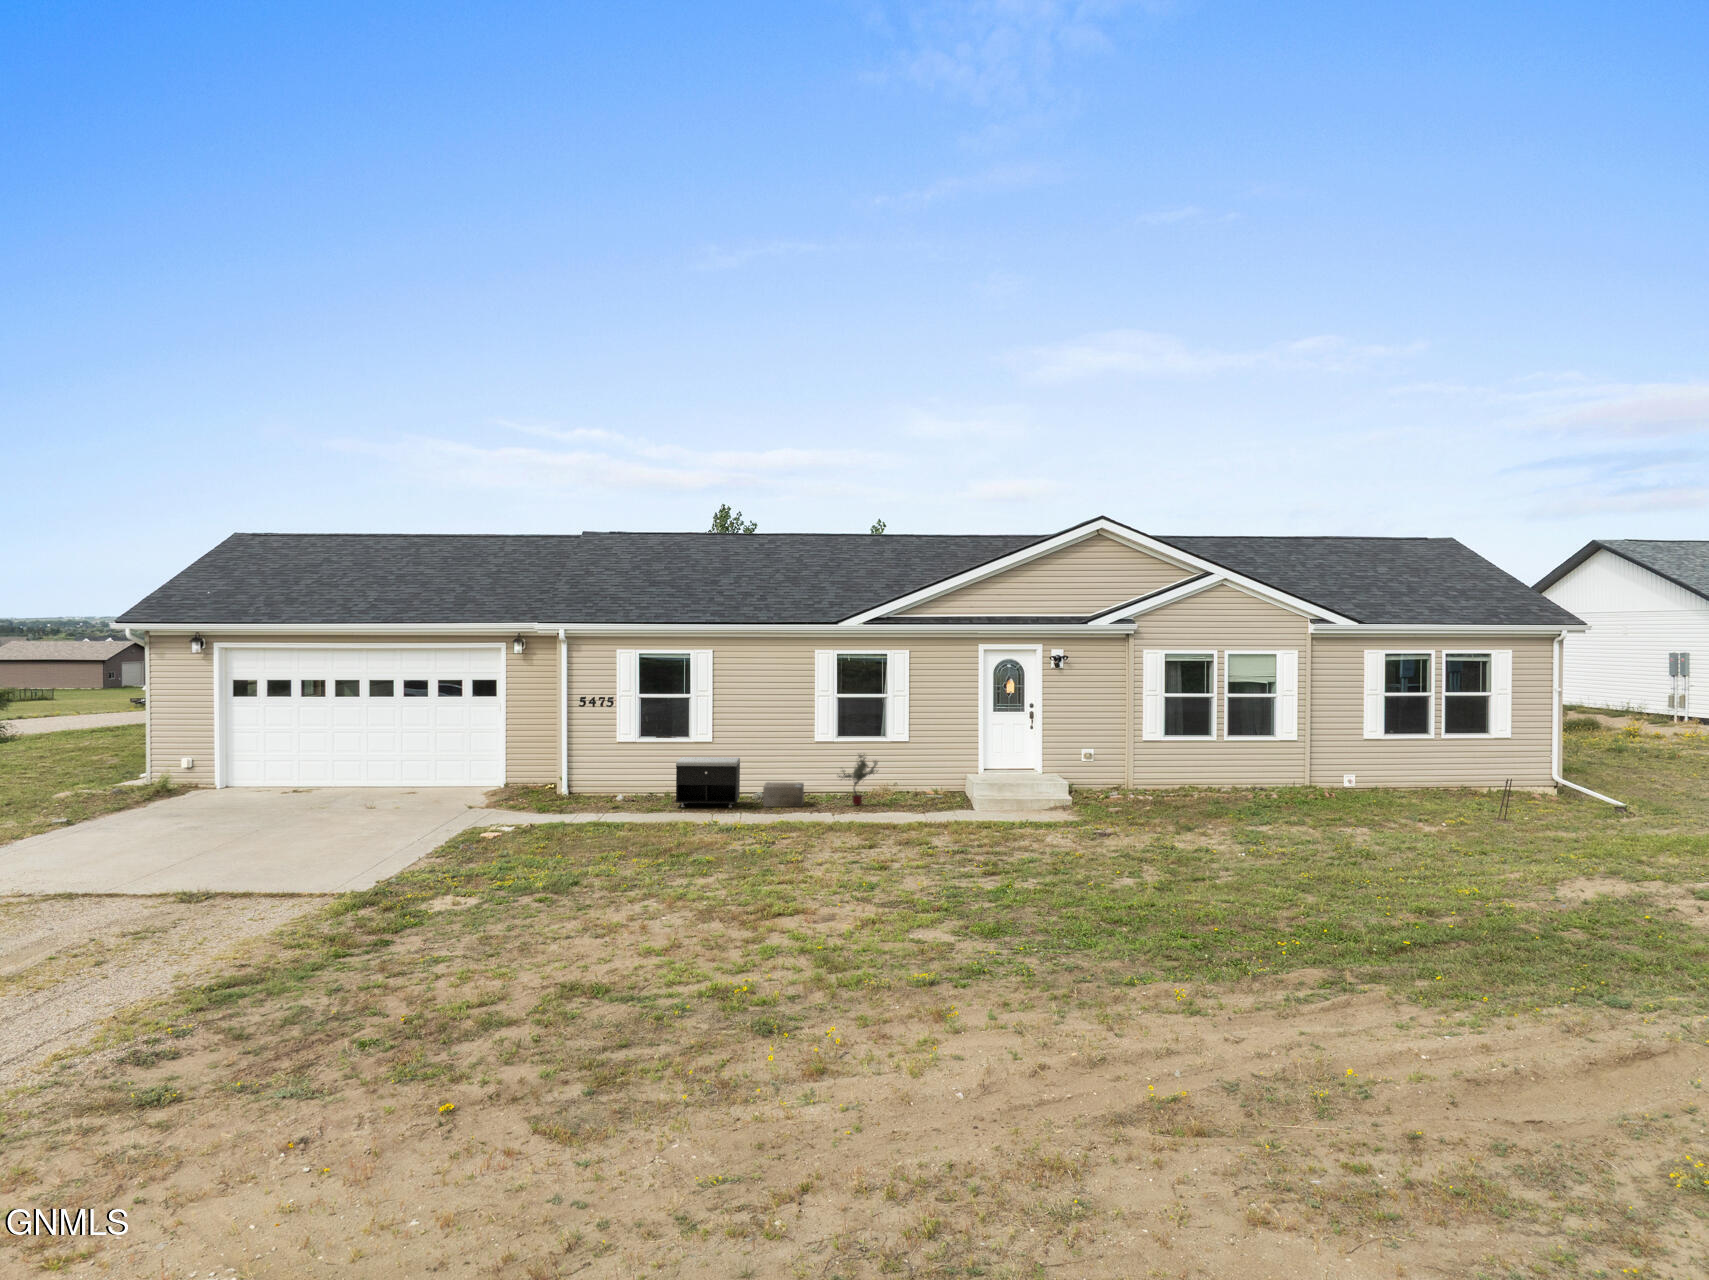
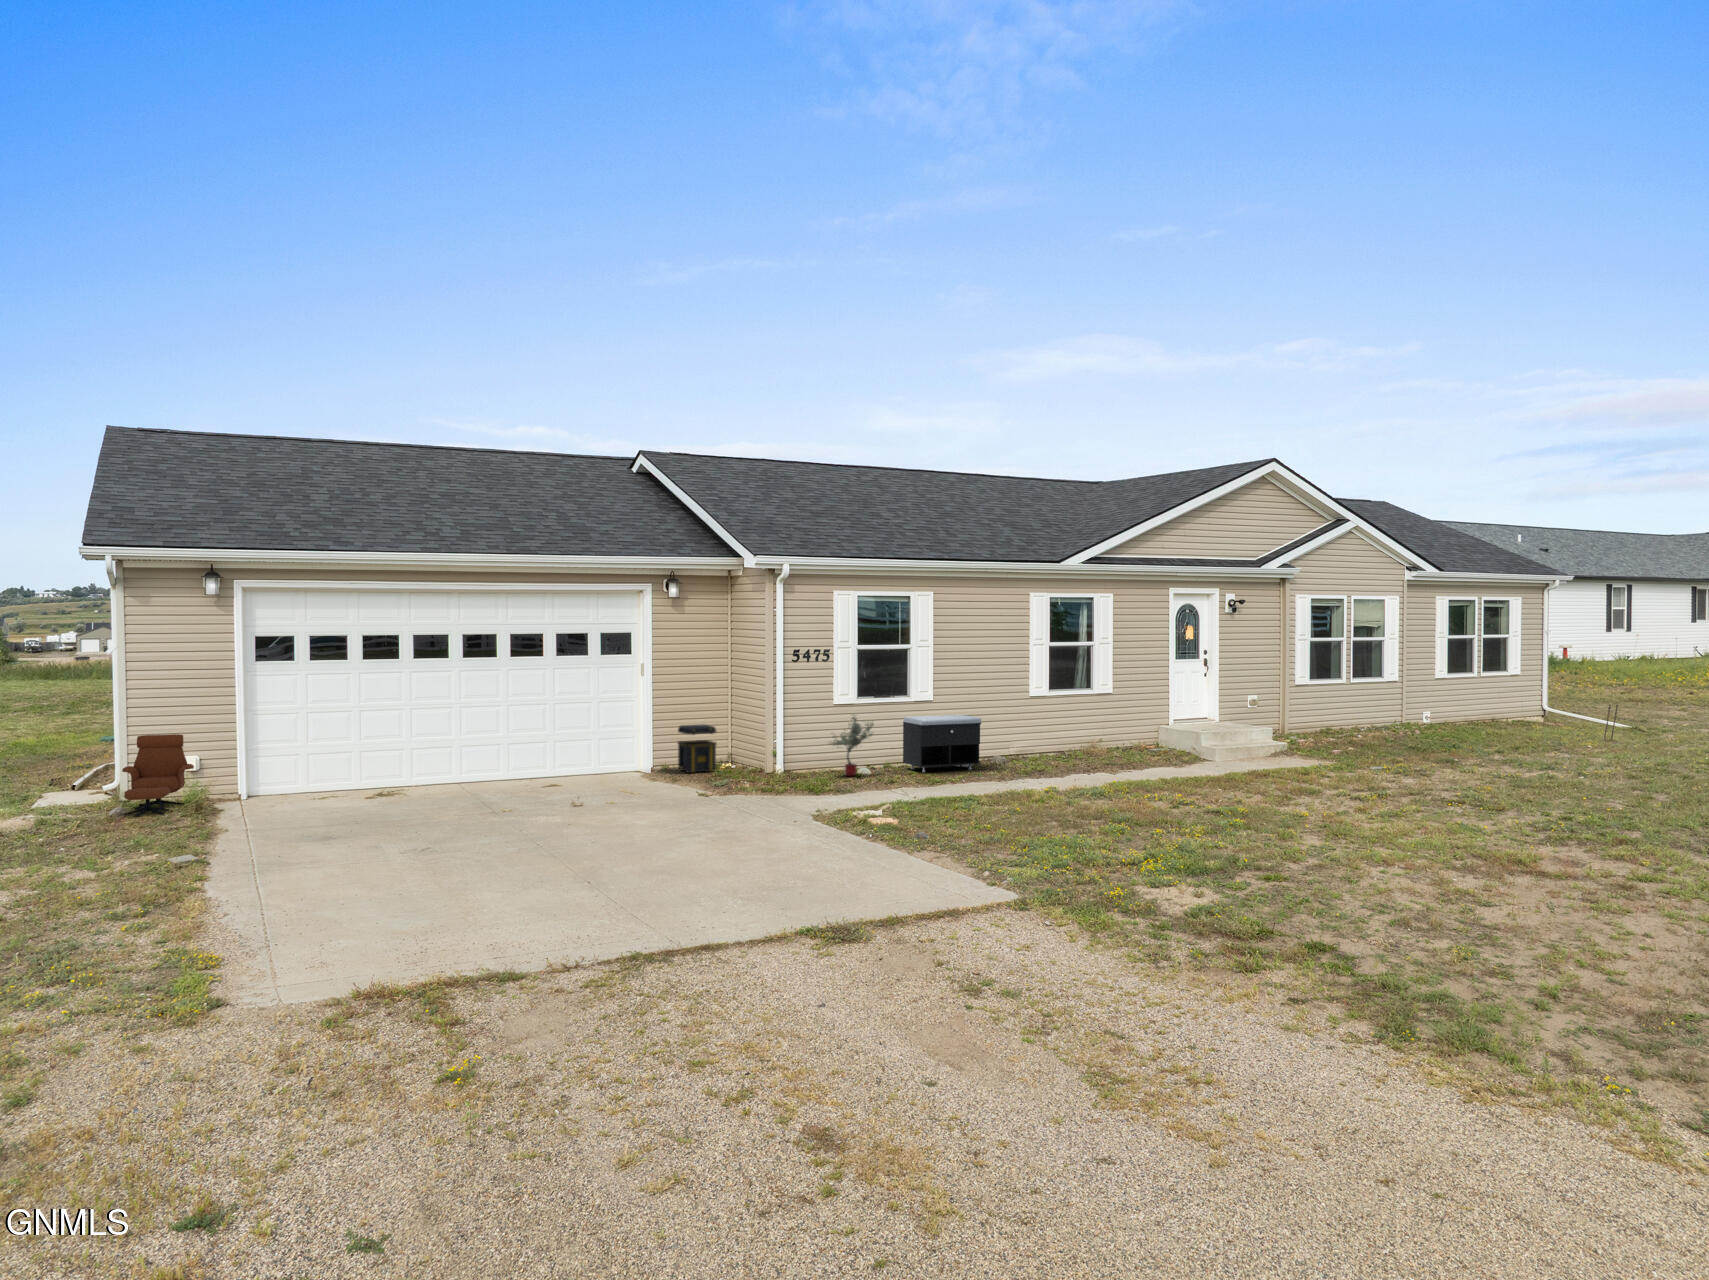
lounge chair: none [111,745,178,800] -> present [122,734,194,817]
toolbox: none [517,754,549,793] -> present [678,724,717,773]
potted tree: present [839,754,878,805] -> present [829,714,874,777]
cardboard box: present [763,782,804,807] -> none [984,740,1038,767]

